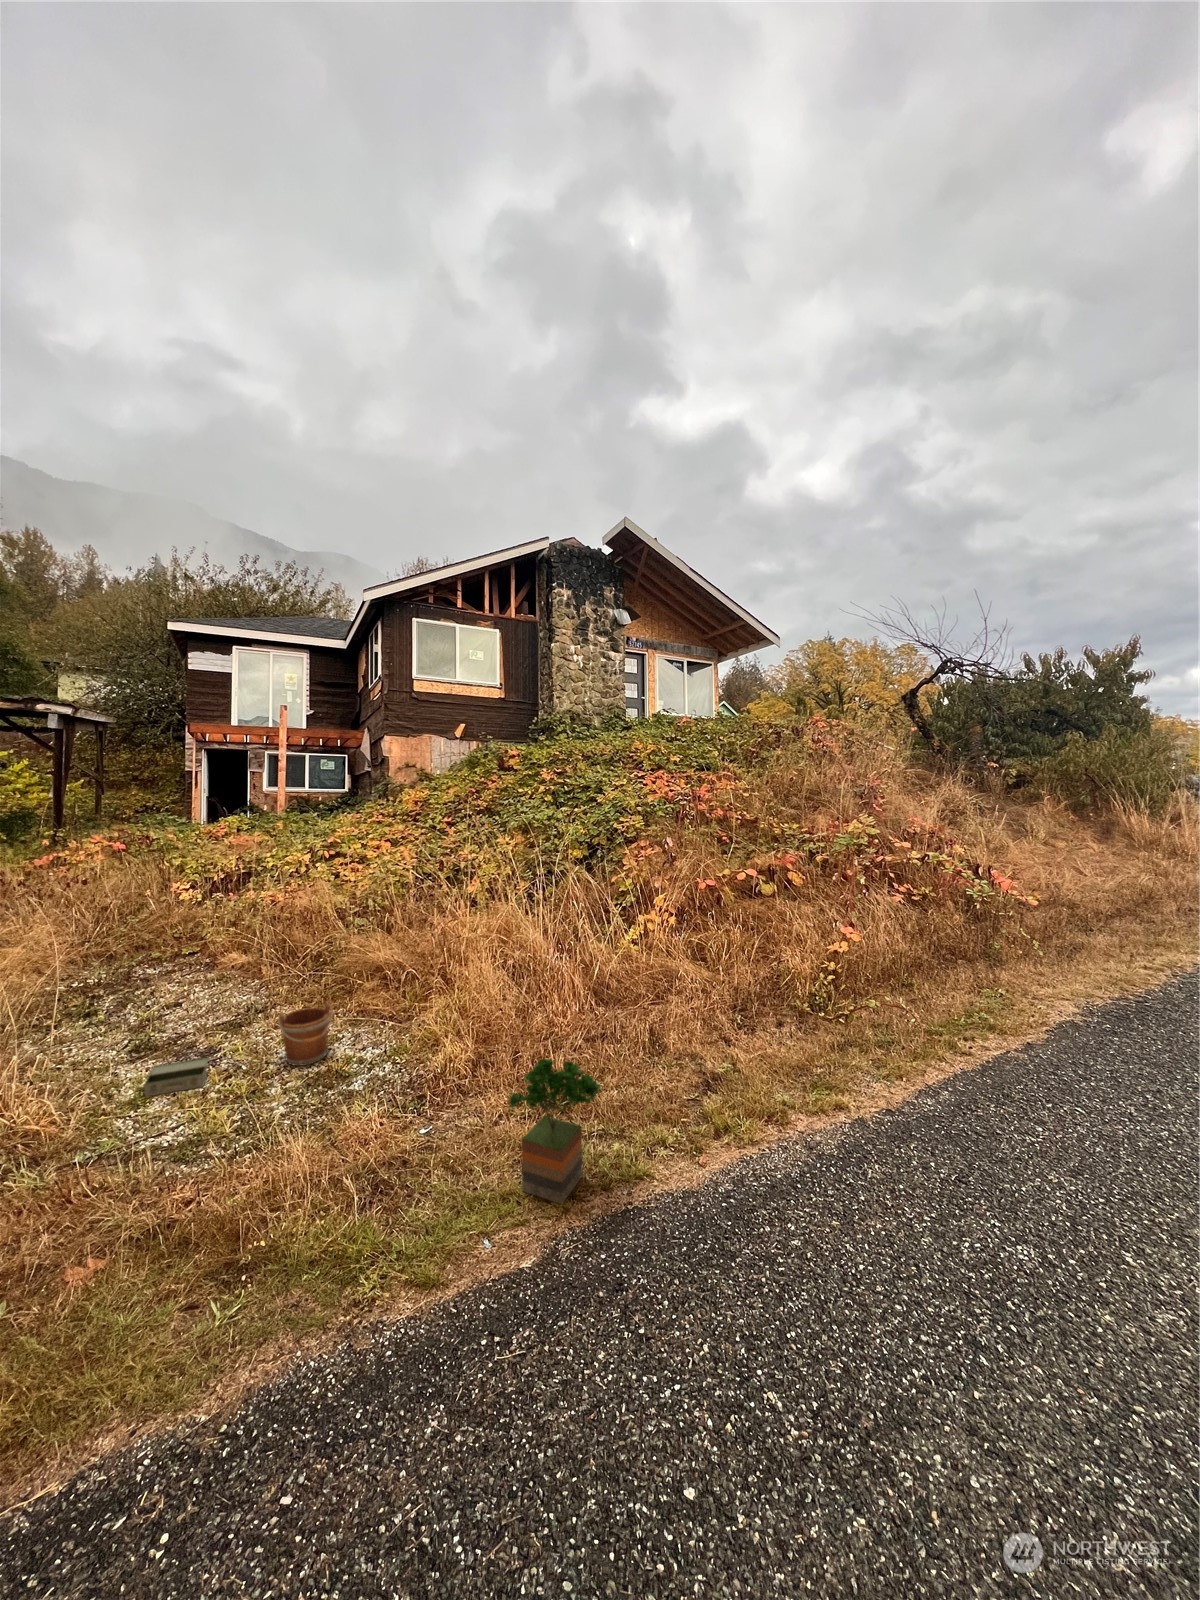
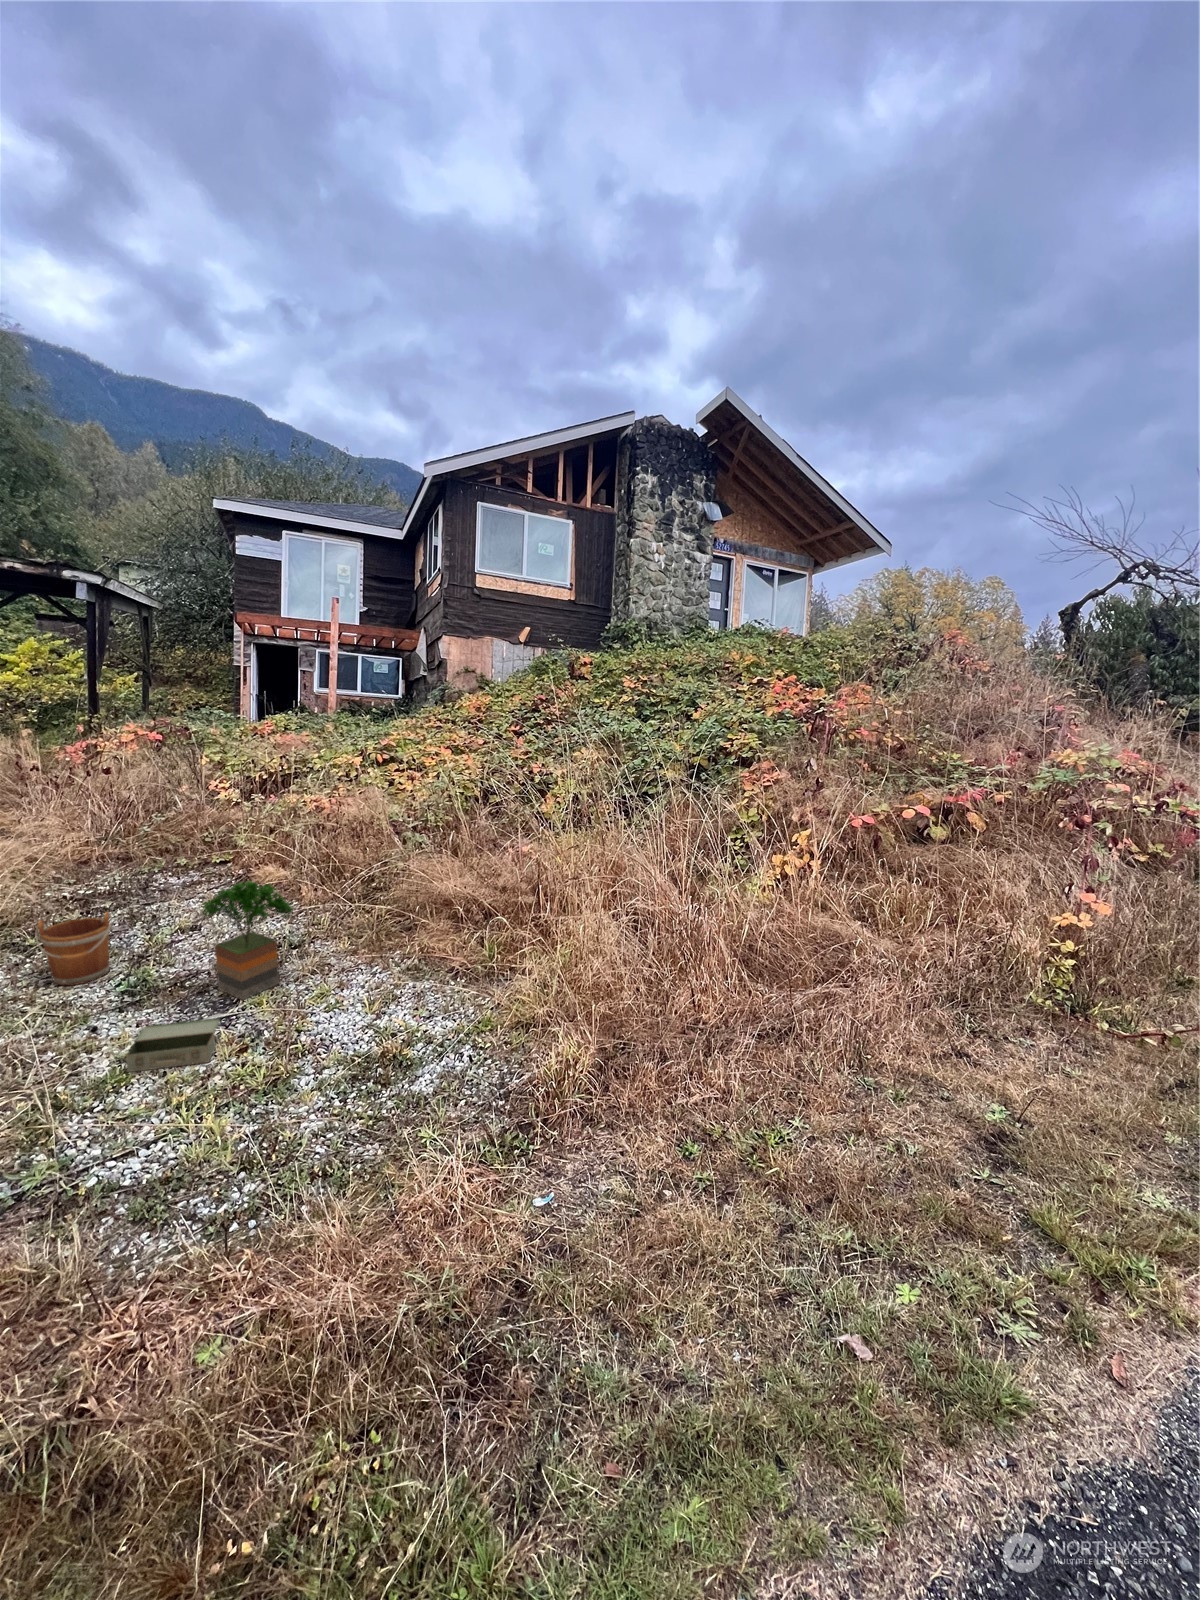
bucket: present [278,1001,333,1066] -> present [35,912,113,986]
potted tree: present [509,1058,601,1204] -> present [202,881,293,1000]

